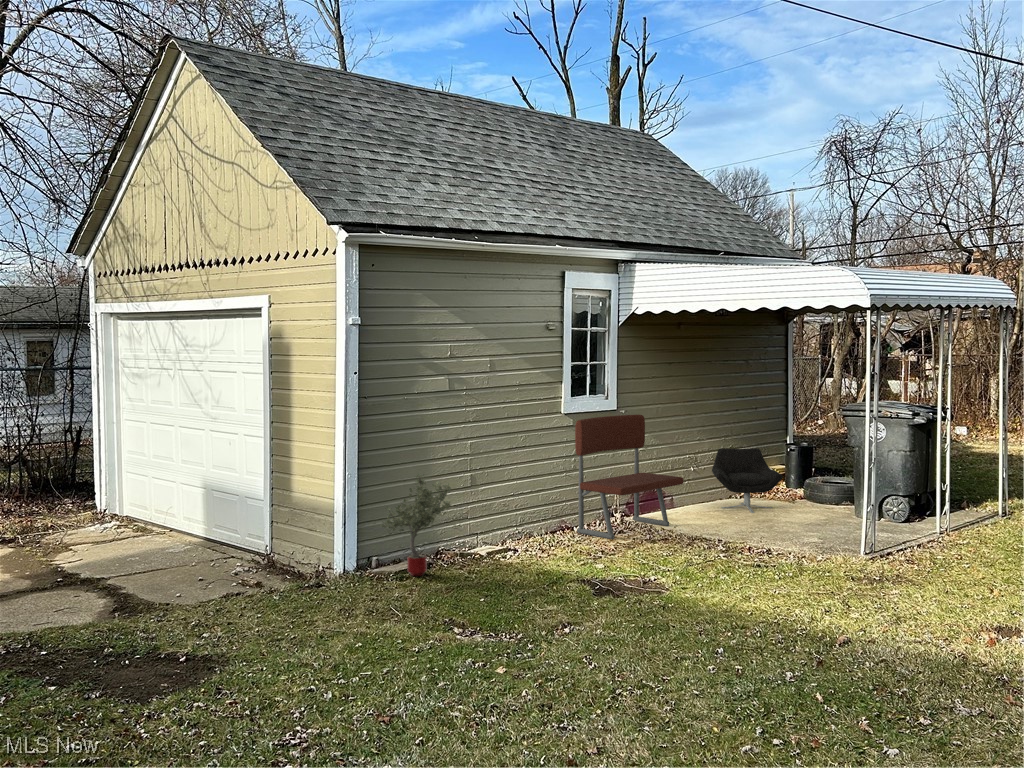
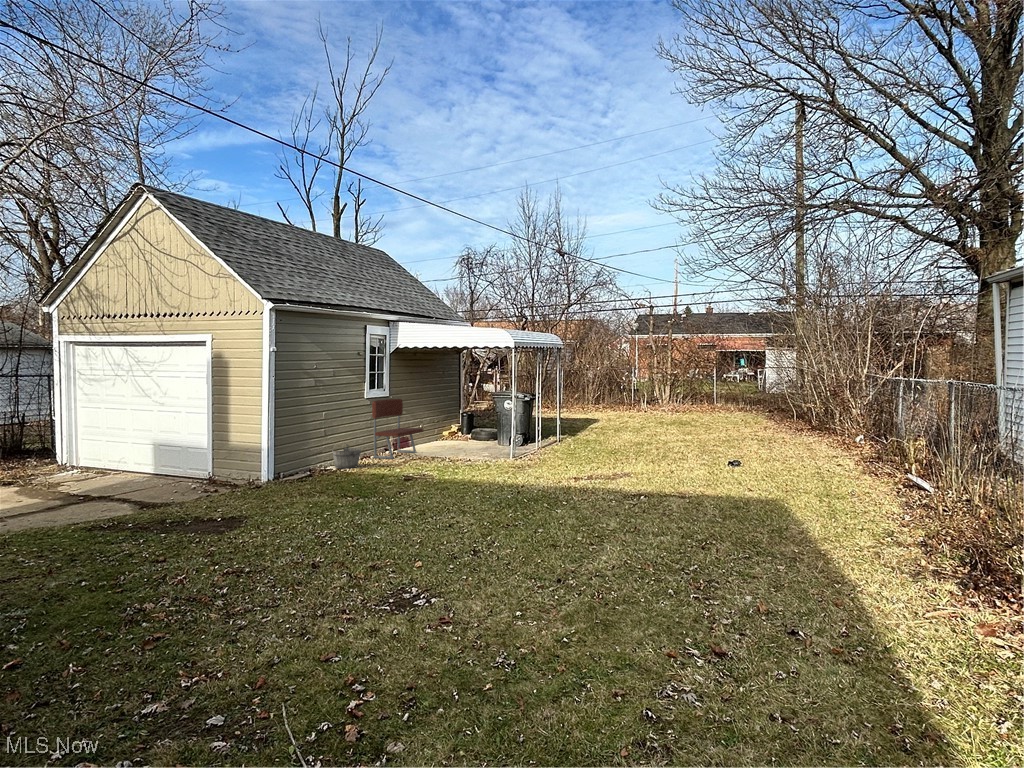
lounge chair: present [712,448,783,513] -> none [430,416,466,446]
potted tree: present [380,473,451,576] -> none [289,426,323,477]
wooden bucket: none [482,505,539,558] -> present [332,445,361,469]

